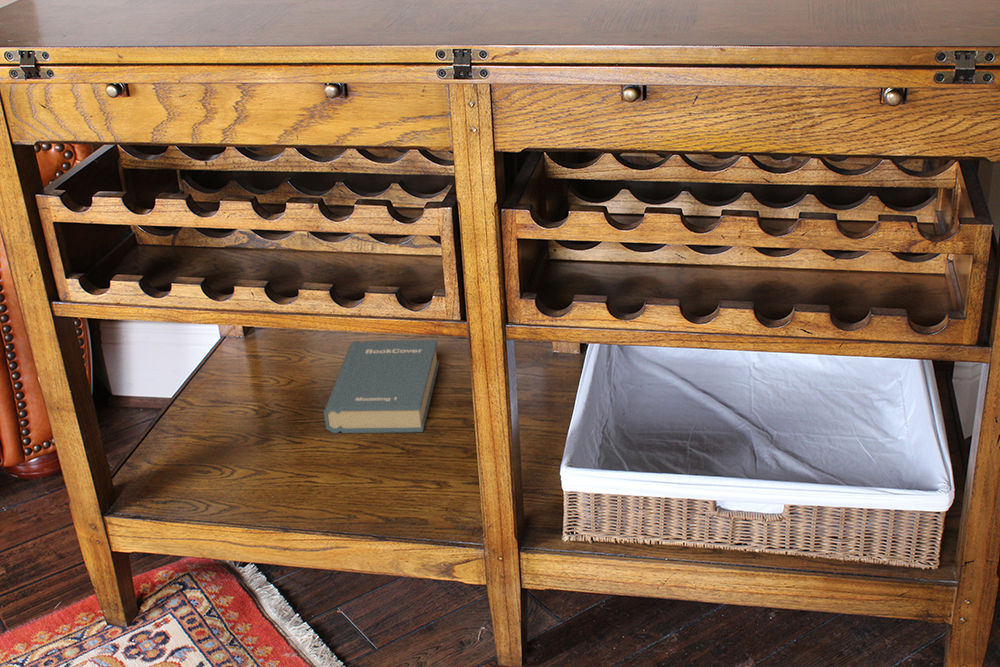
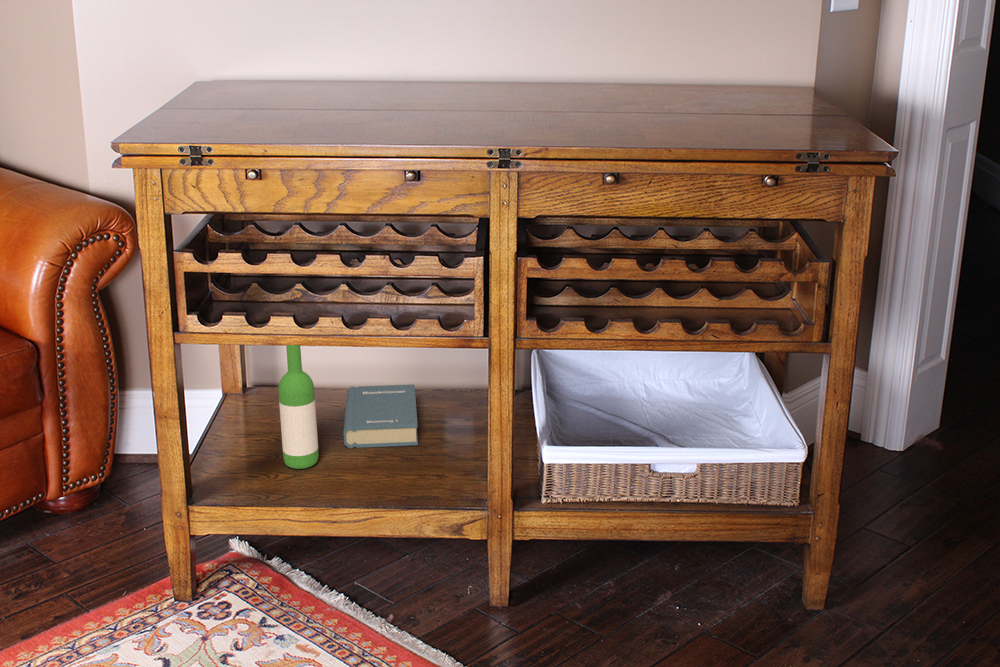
wine bottle: none [223,294,286,465] -> present [278,345,319,469]

